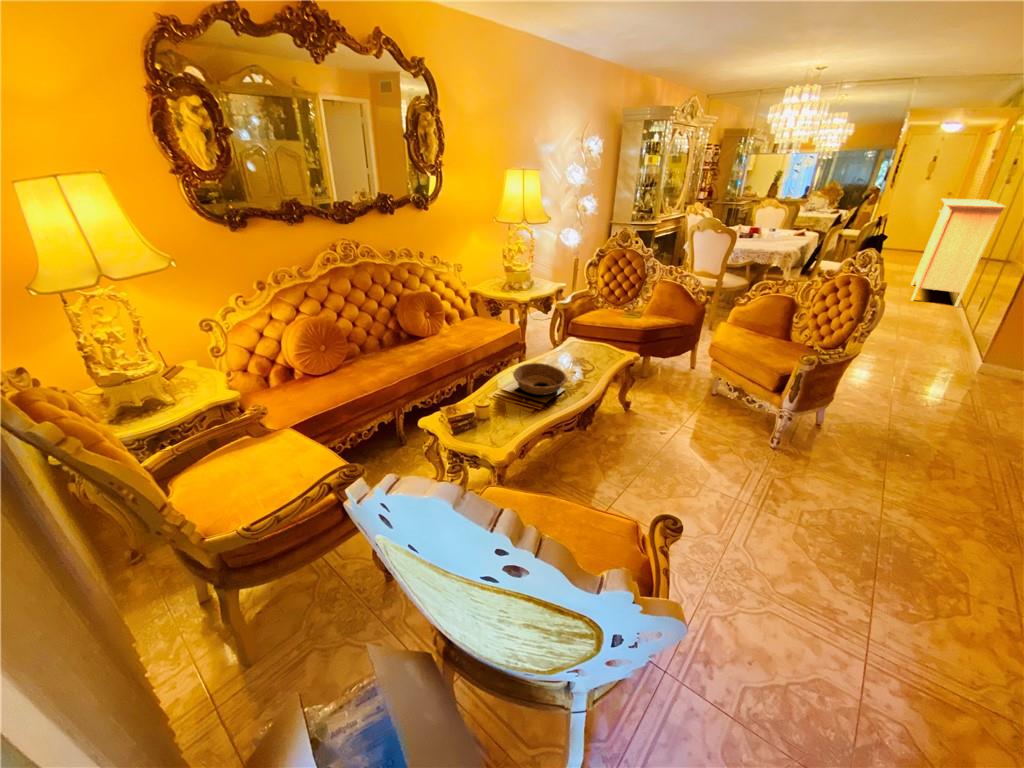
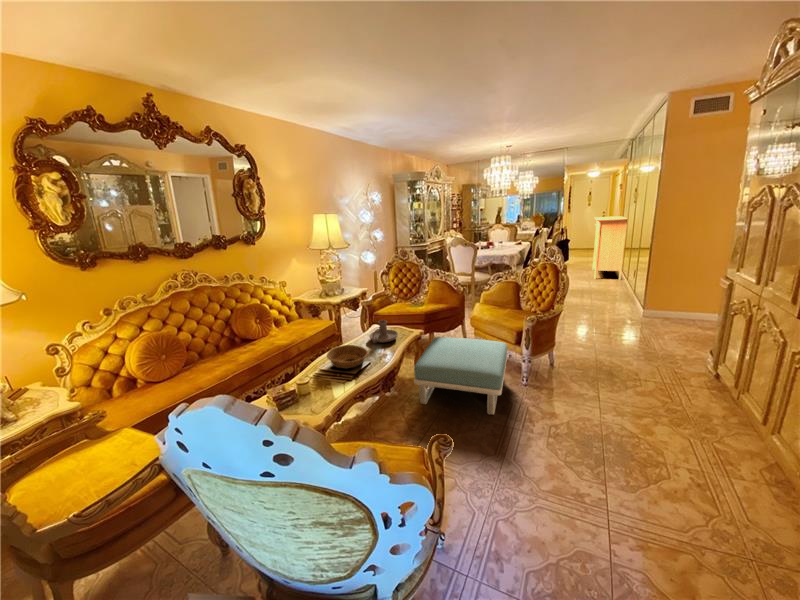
candle holder: none [568,335,607,365] -> present [369,320,398,343]
footstool: none [619,365,759,482] -> present [414,337,507,415]

